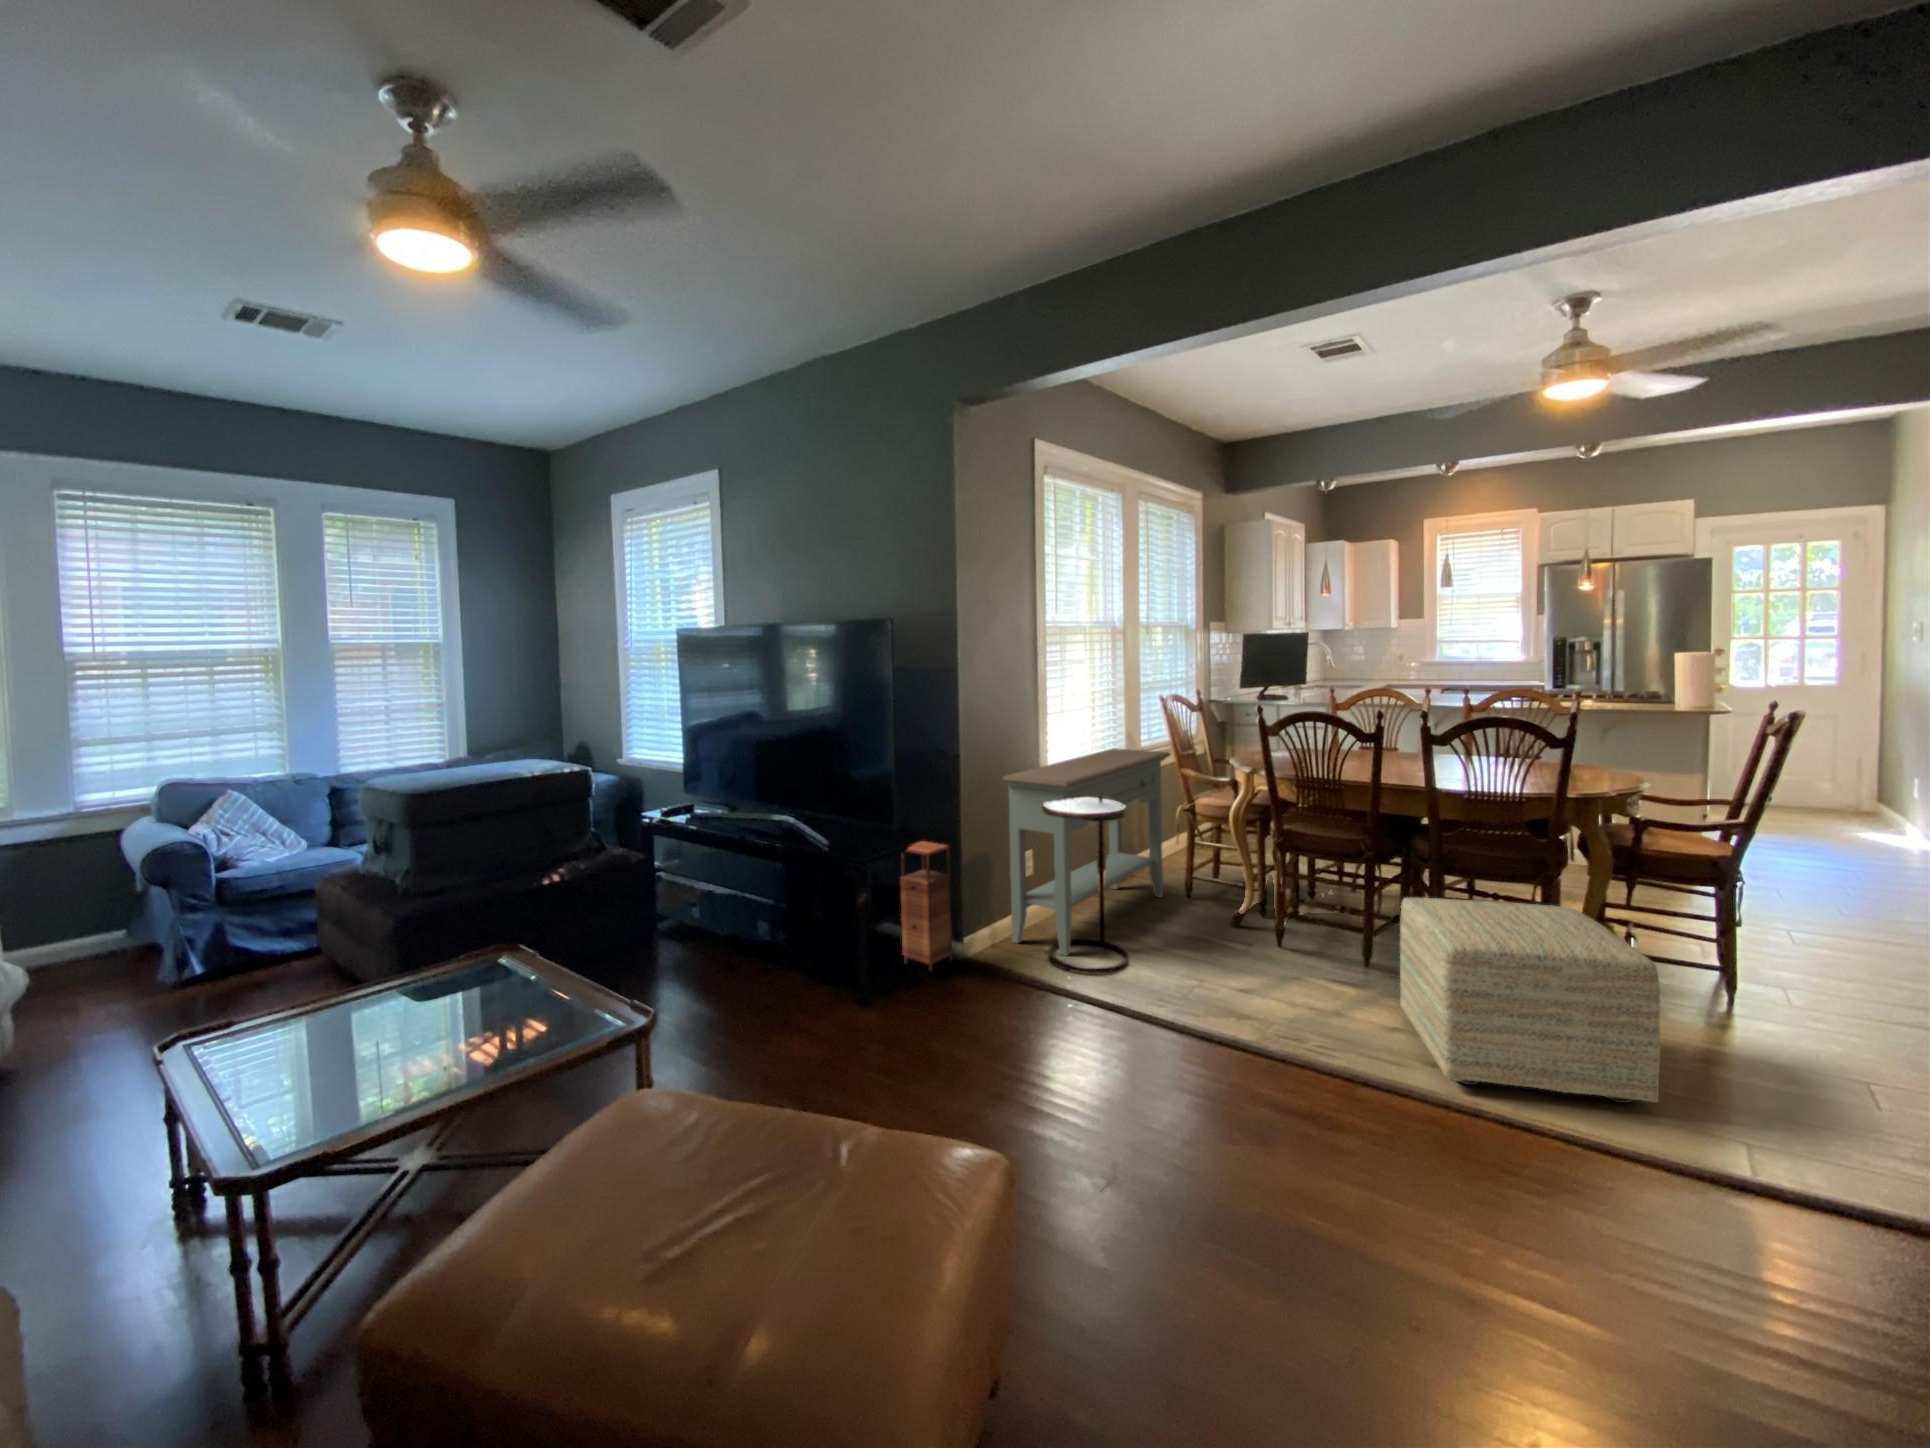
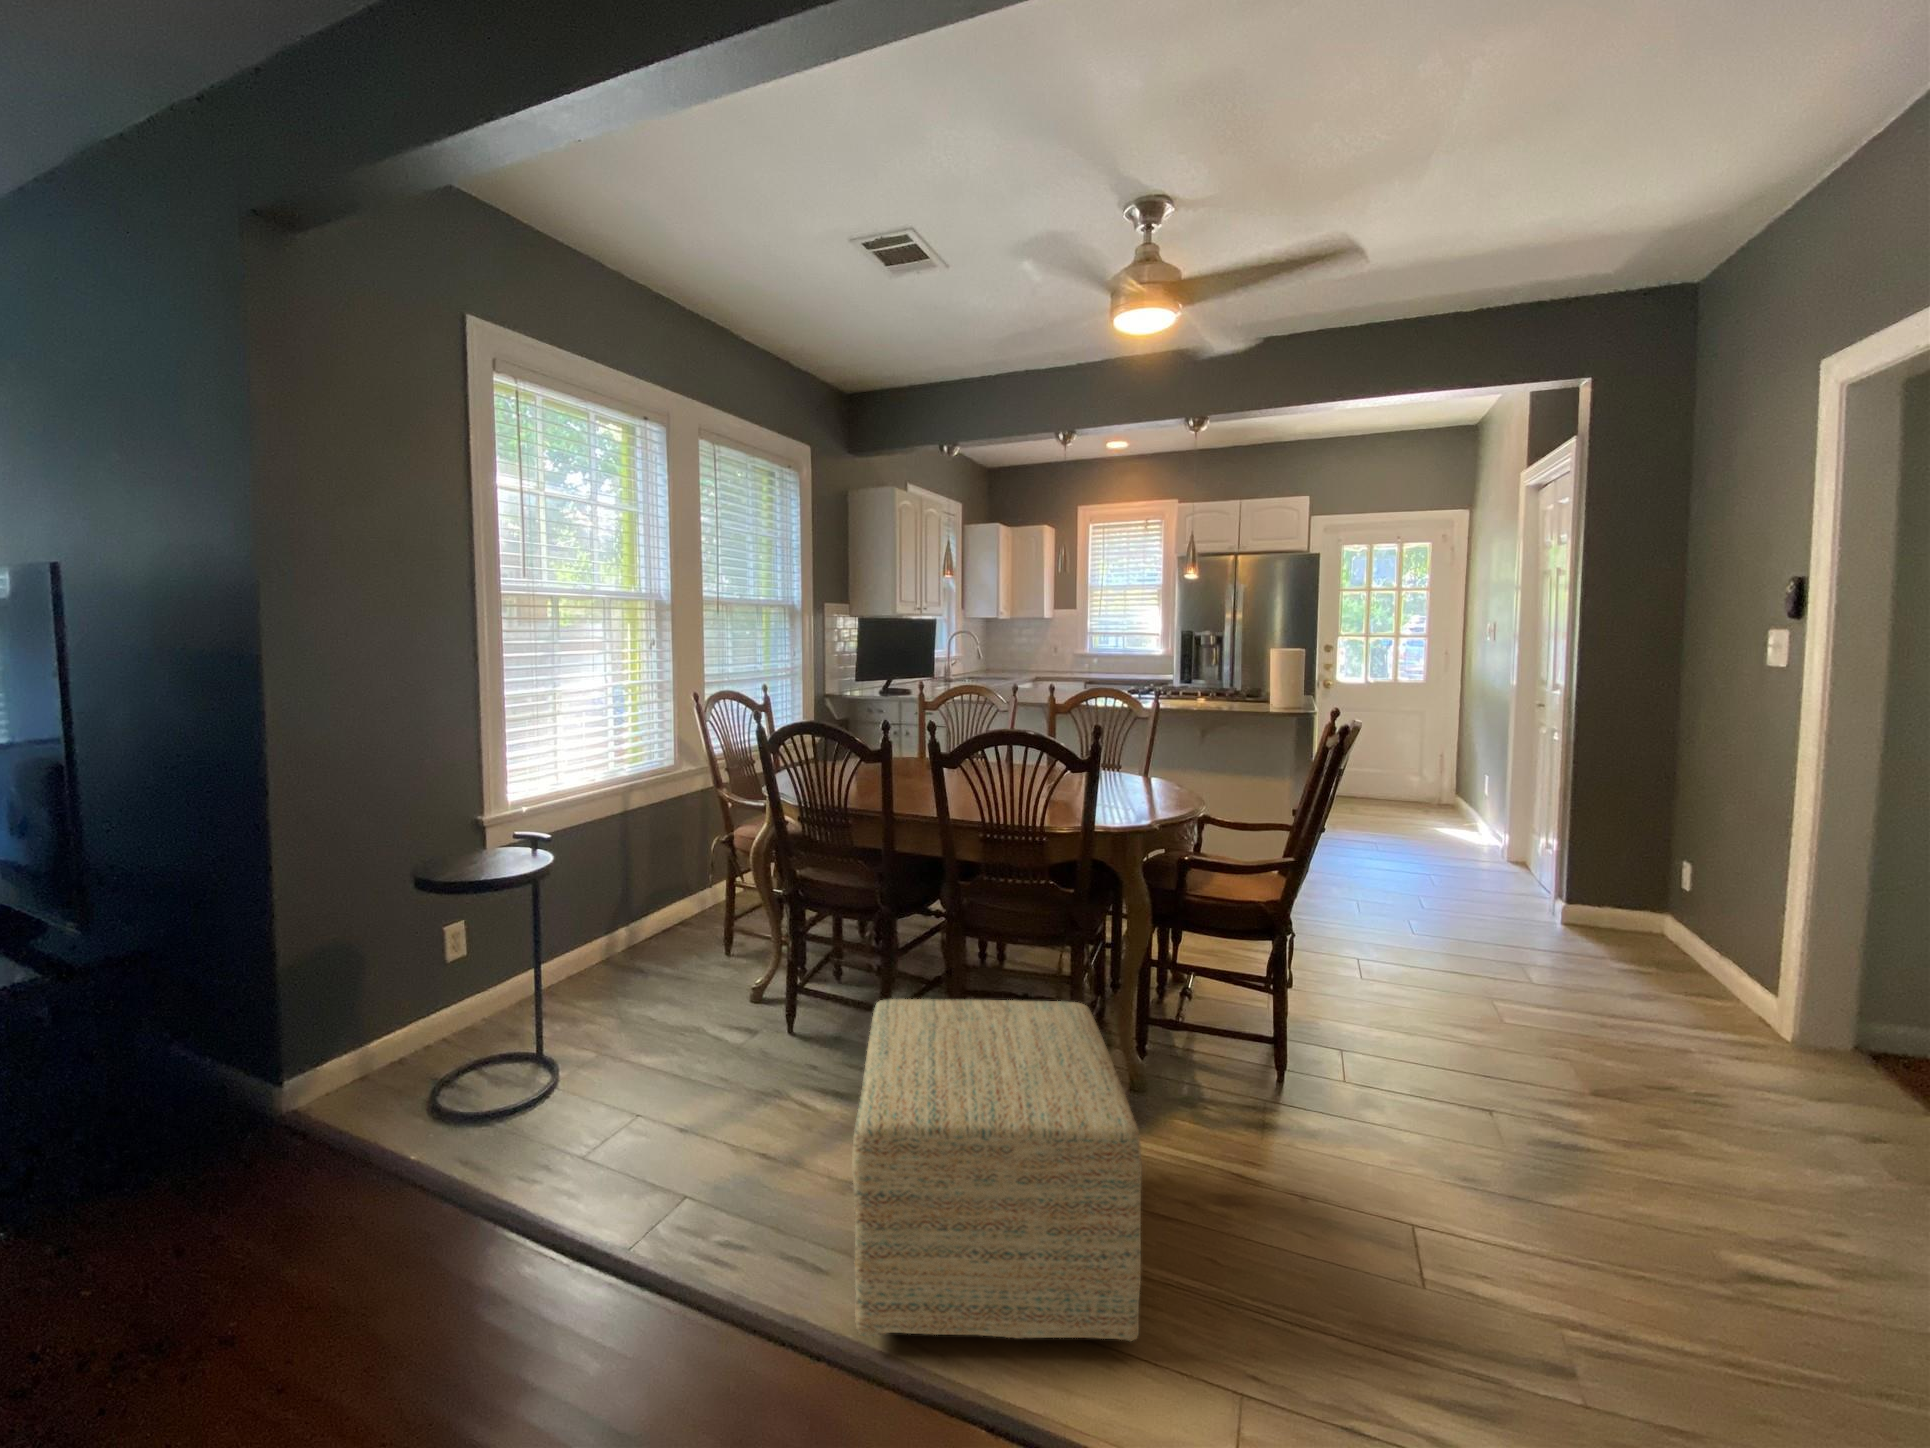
console table: present [1003,748,1171,956] -> none [375,763,708,1093]
storage cabinet: present [900,841,952,972] -> none [143,934,256,1160]

